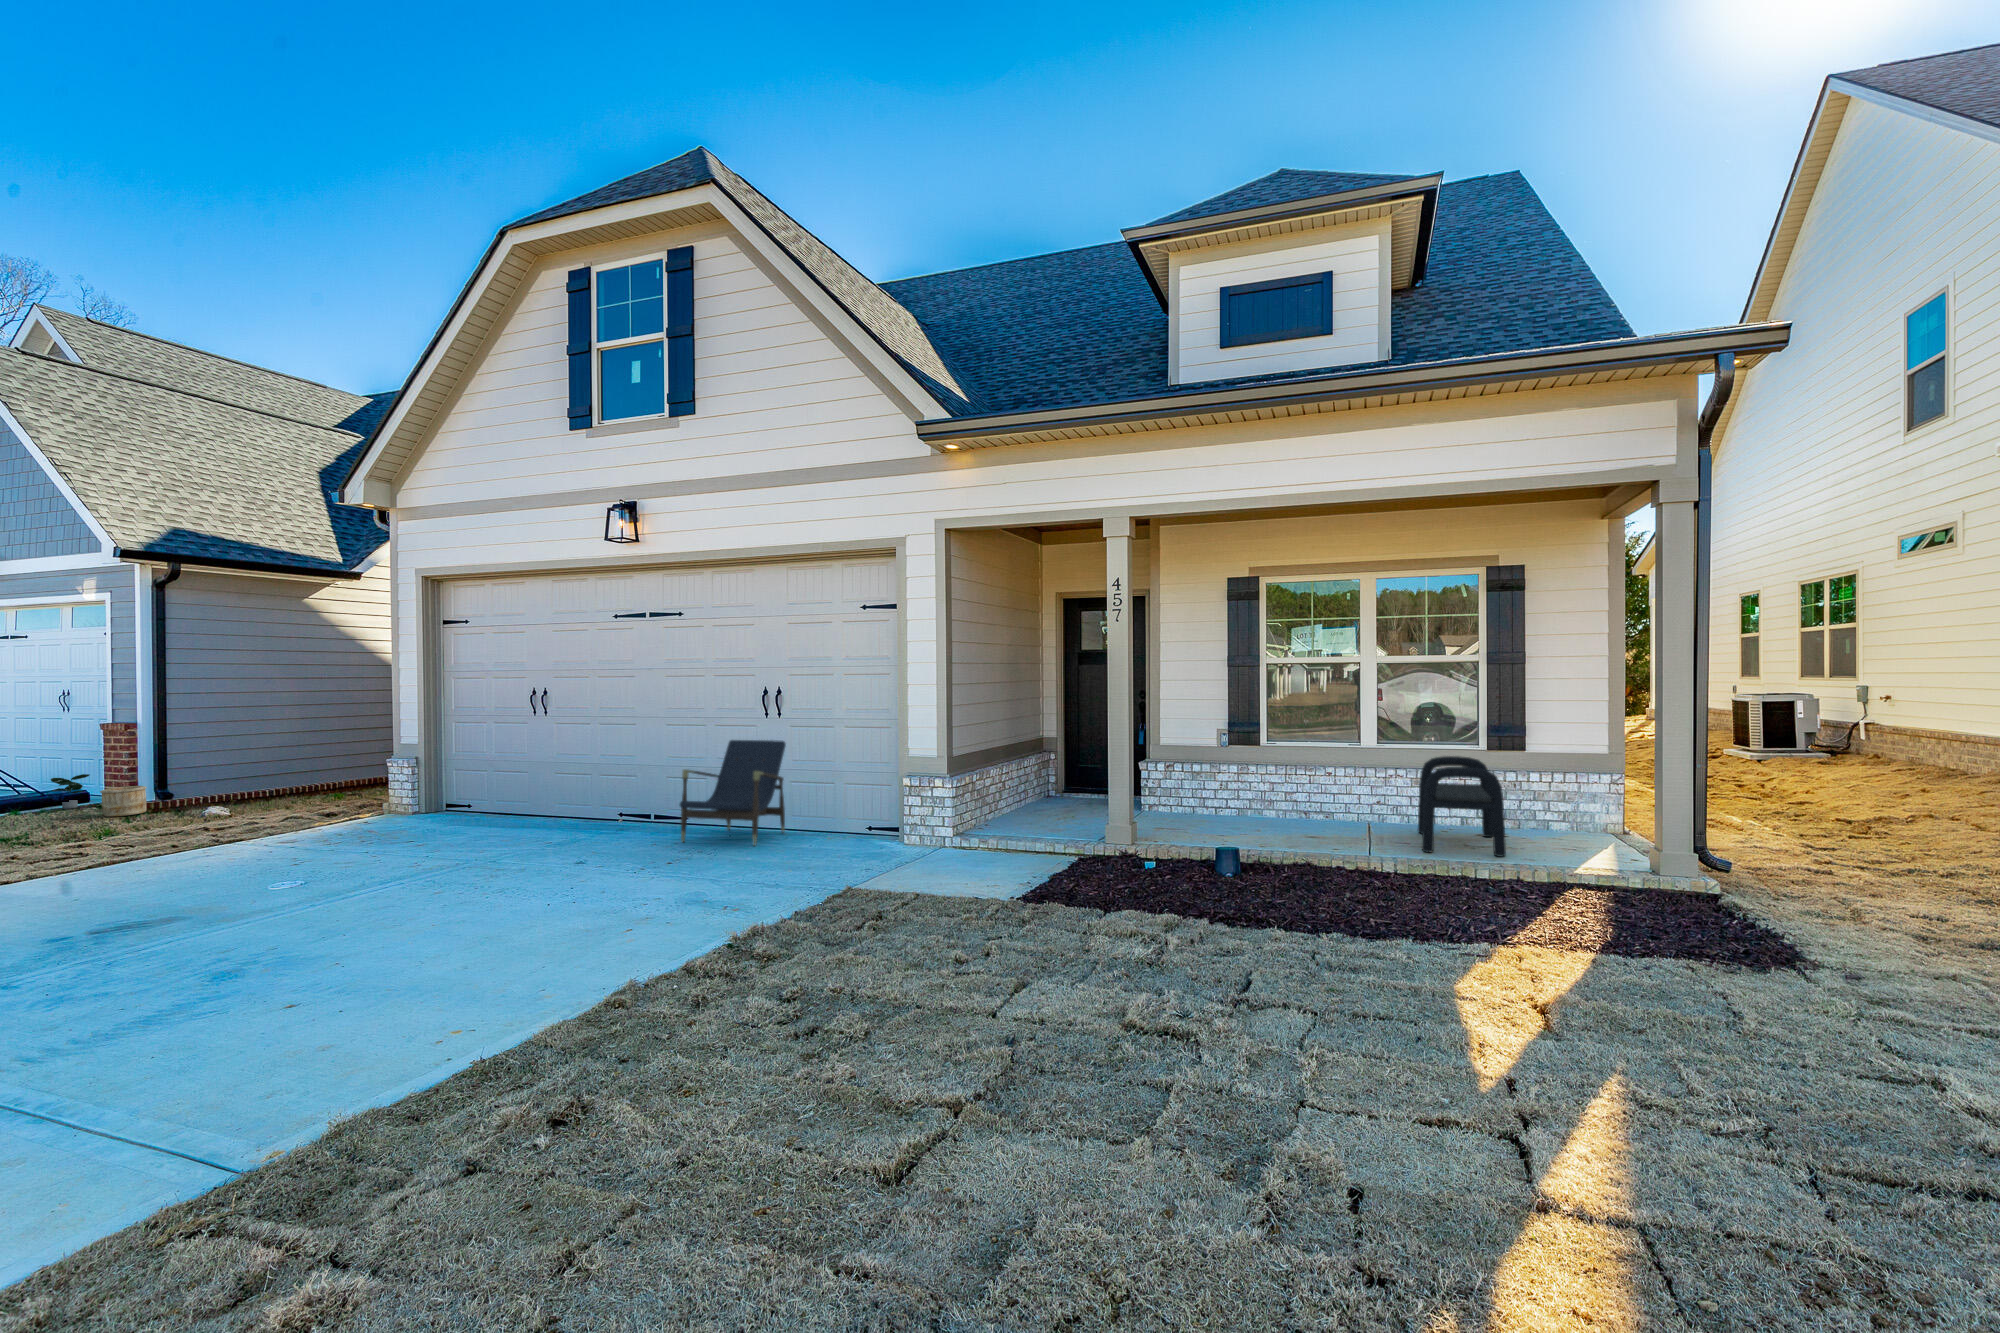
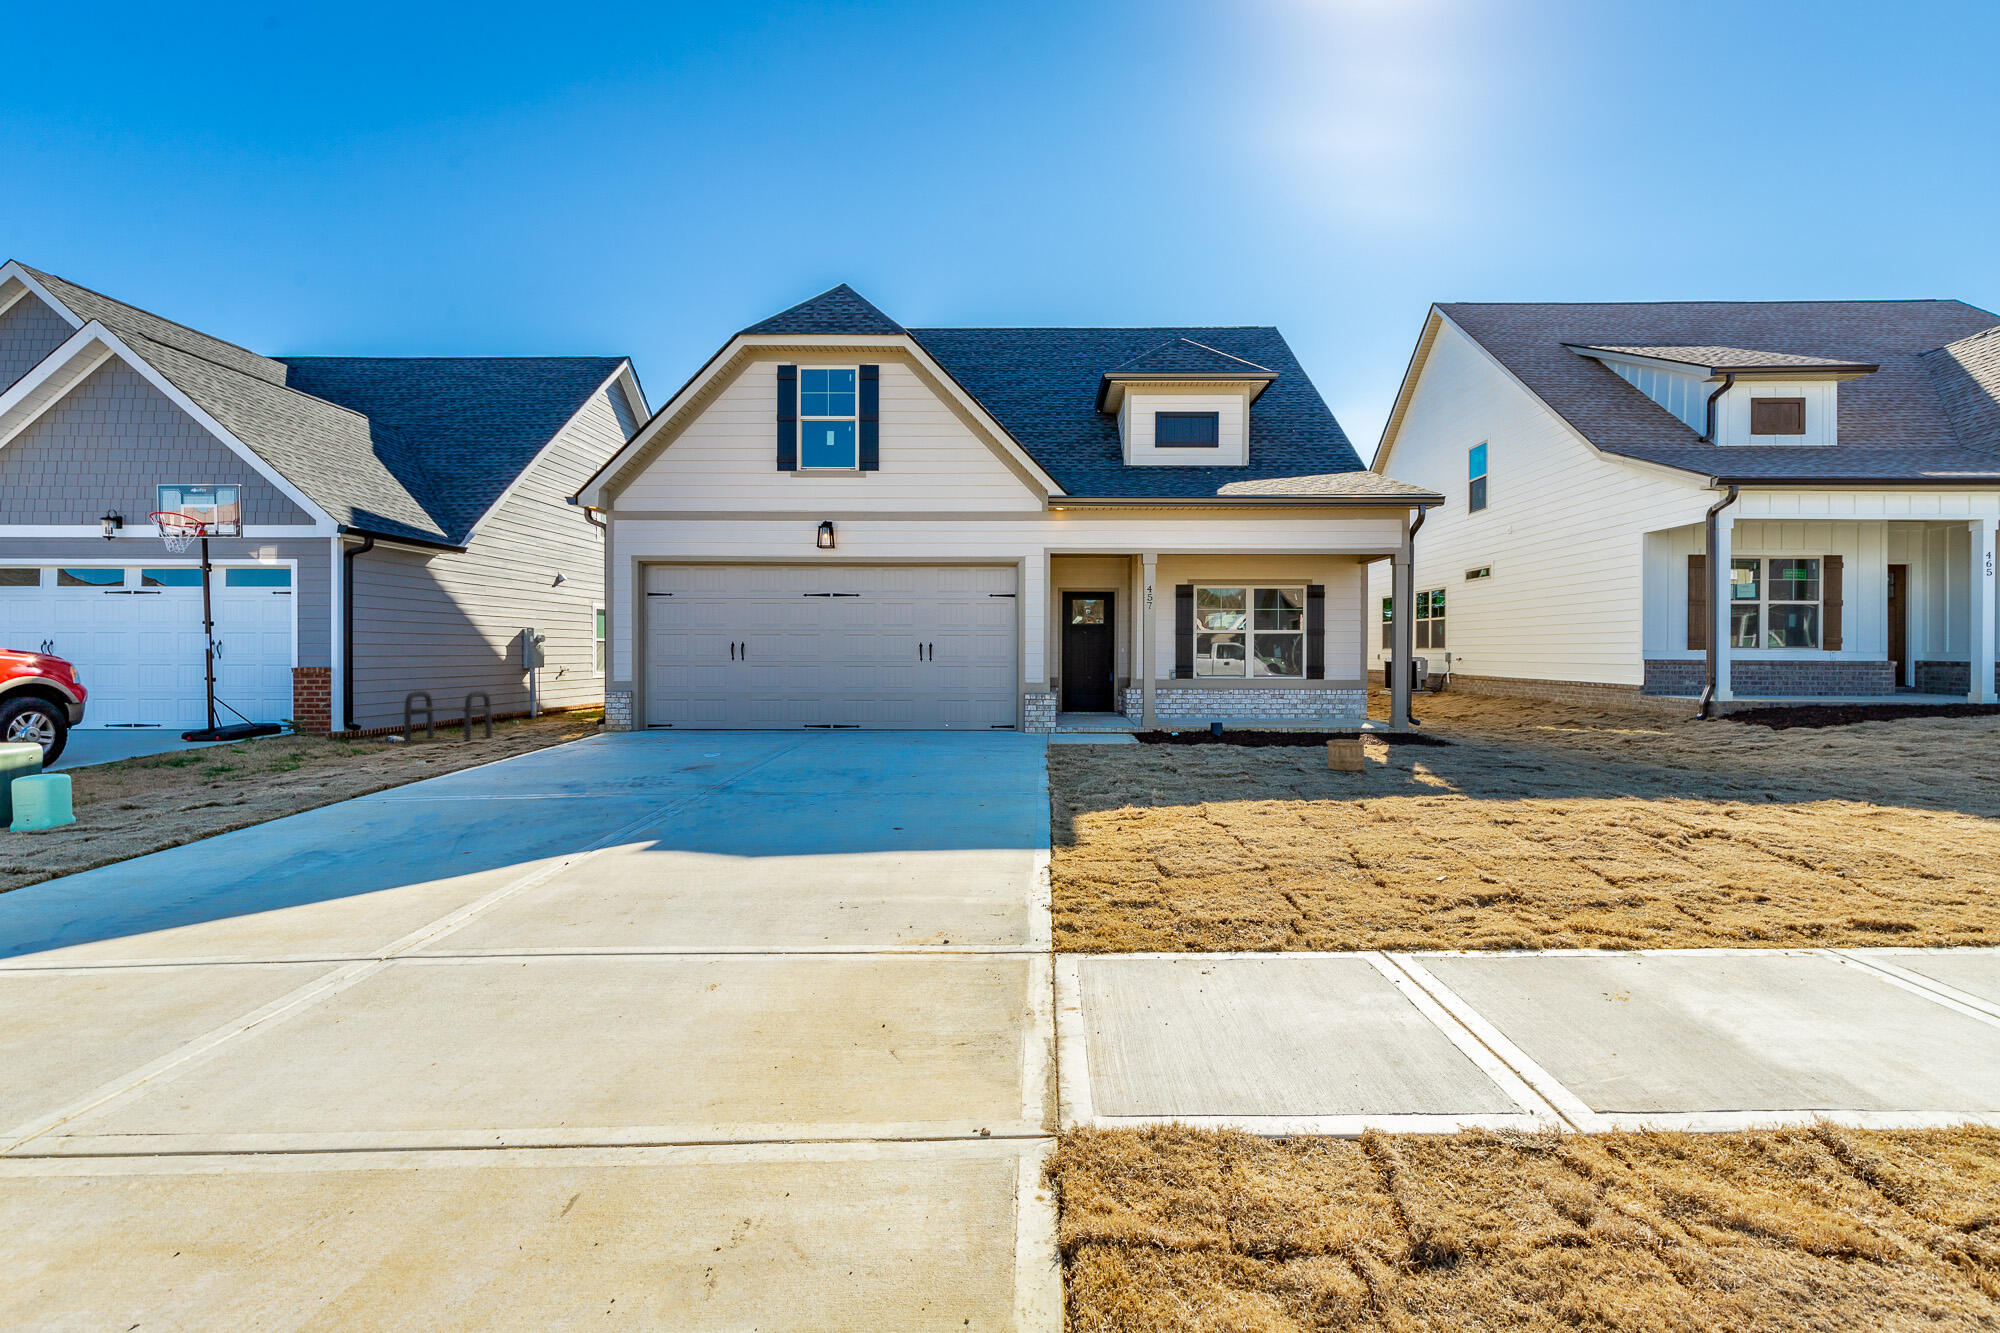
lounge chair: present [680,740,786,846] -> none [886,677,940,738]
bench: present [1418,756,1506,857] -> present [404,691,492,741]
wooden bucket: present [100,786,146,817] -> present [1326,739,1365,771]

